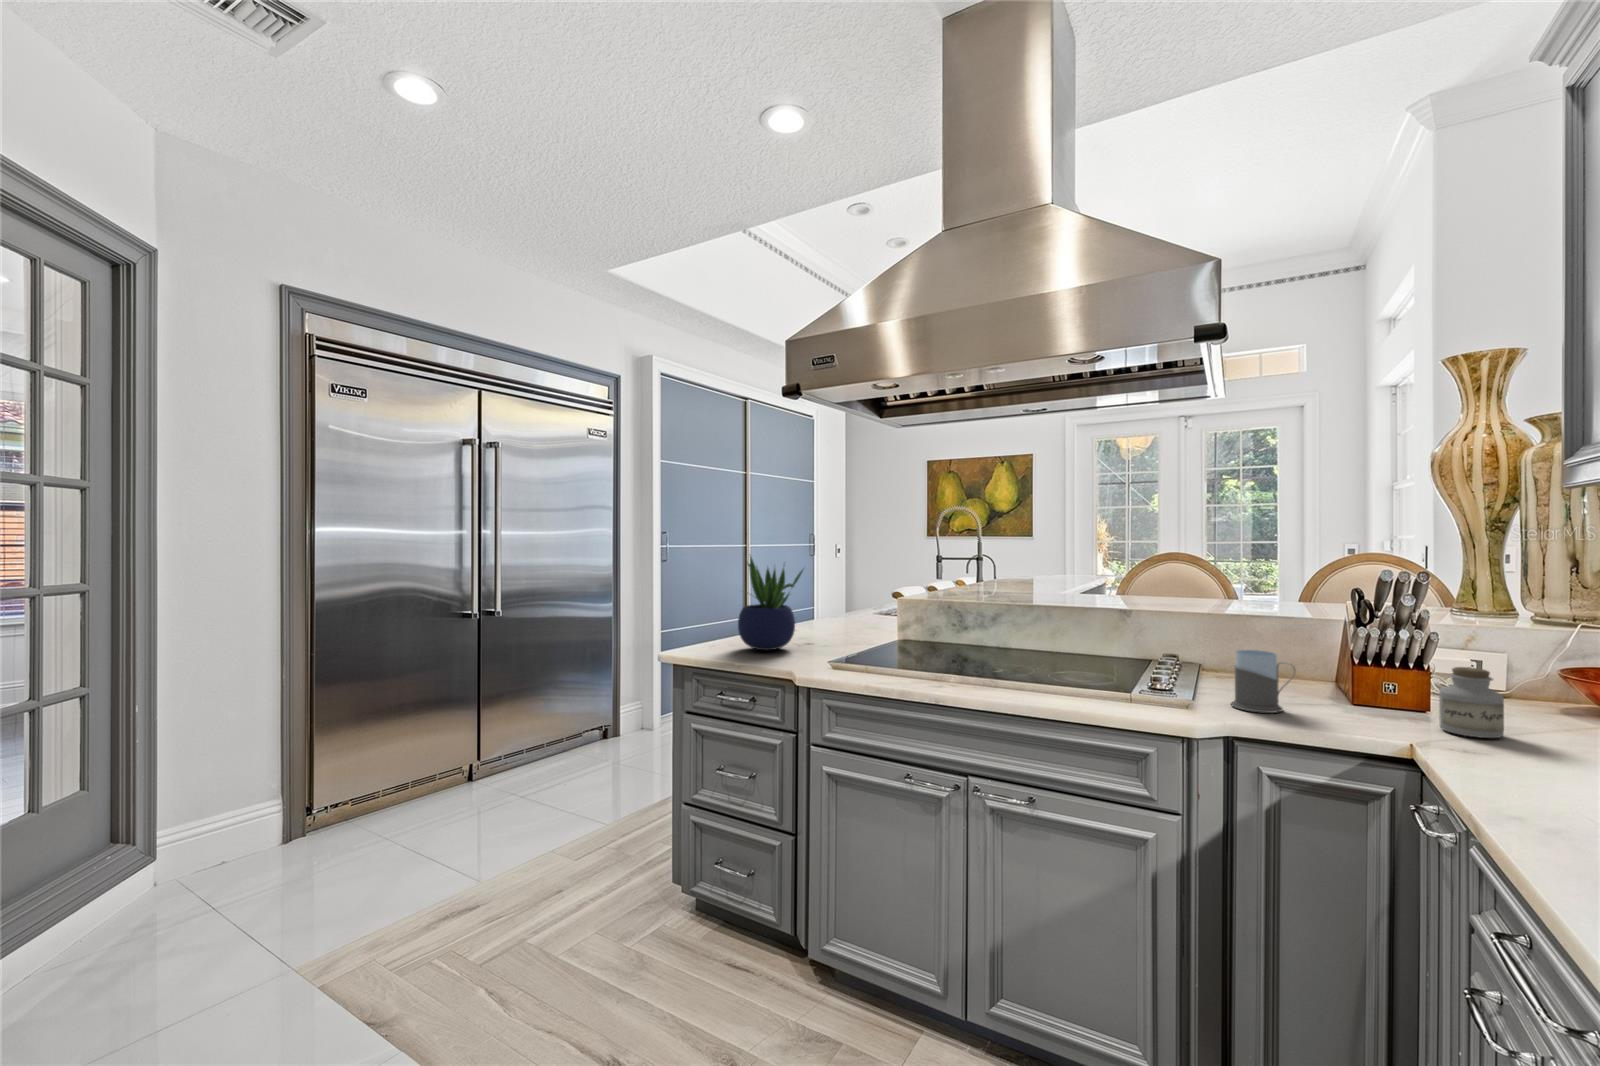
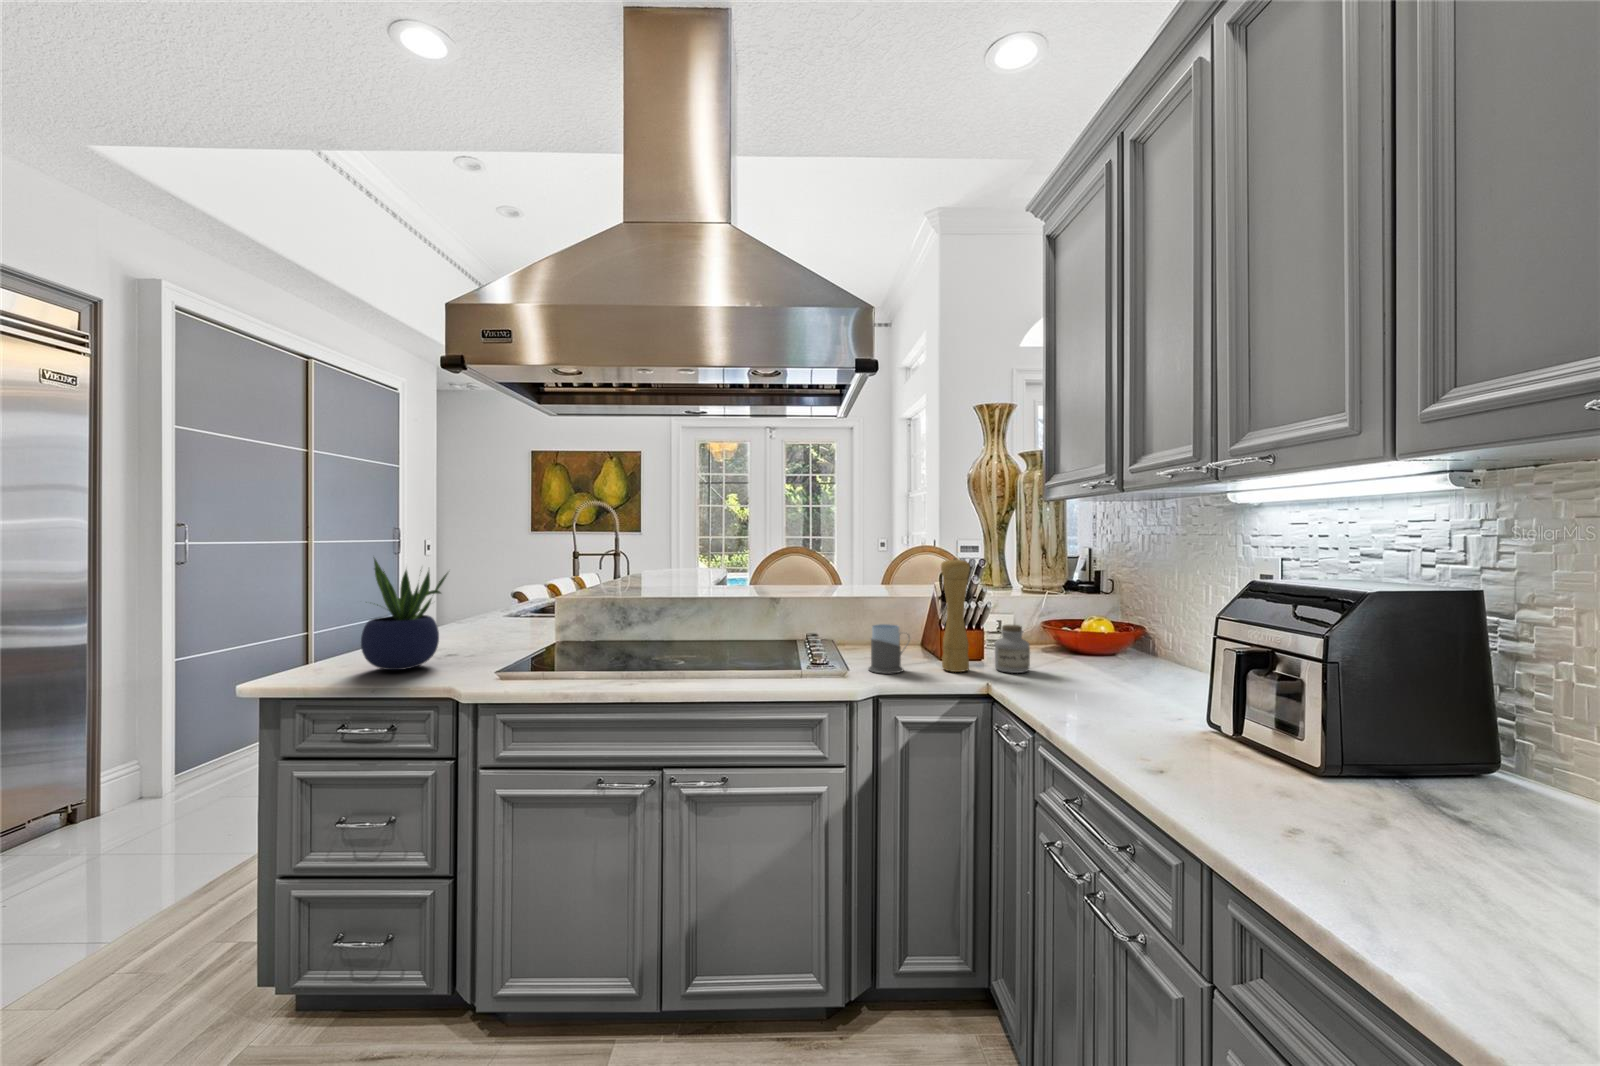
pepper mill: none [1344,569,1392,724] -> present [941,558,970,672]

